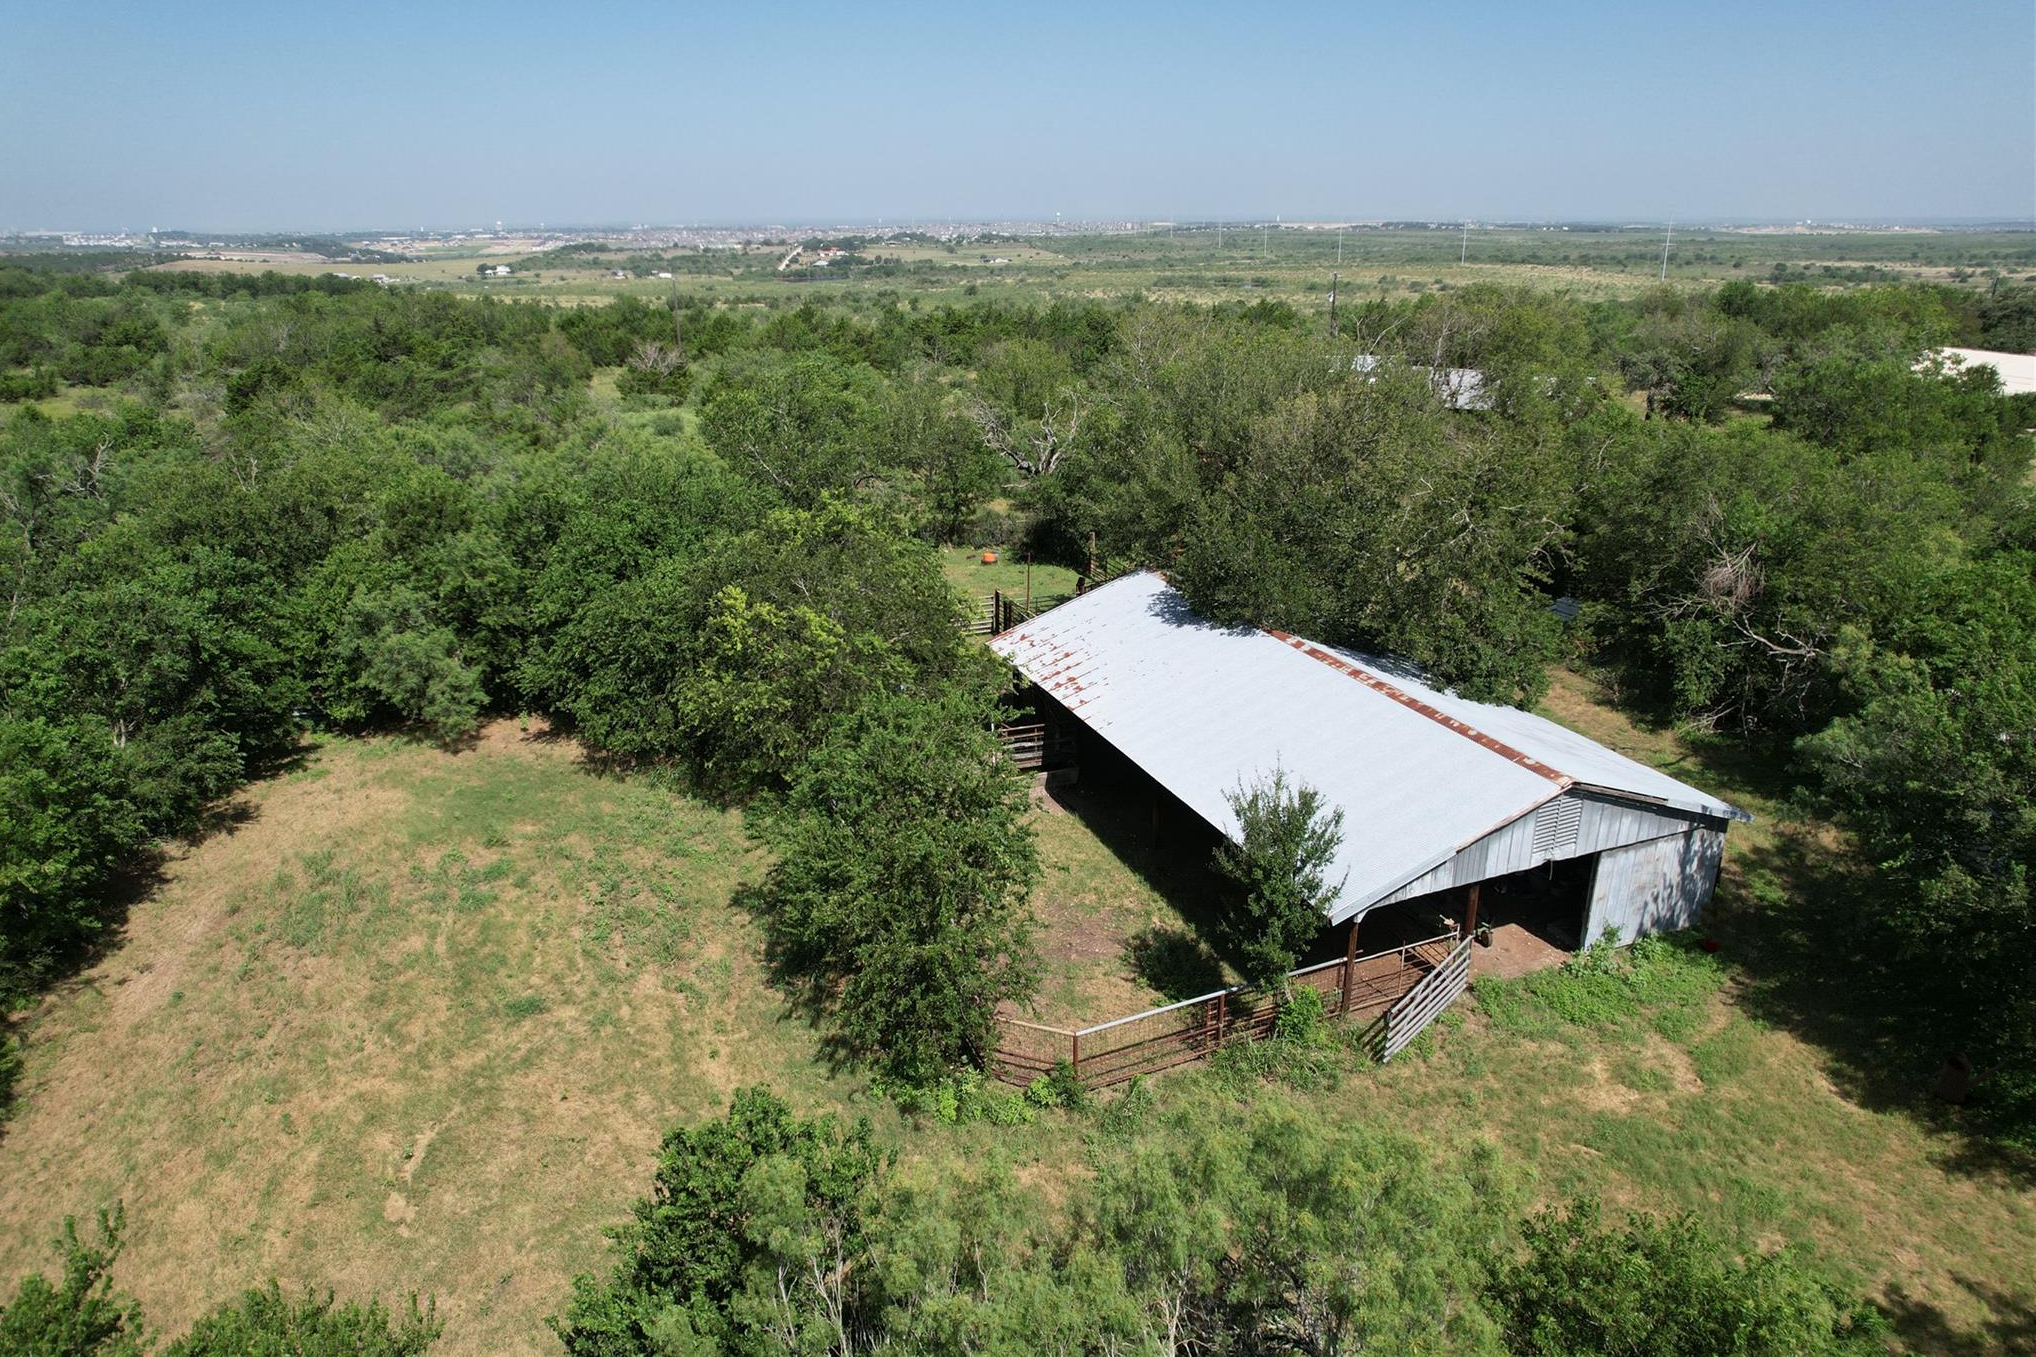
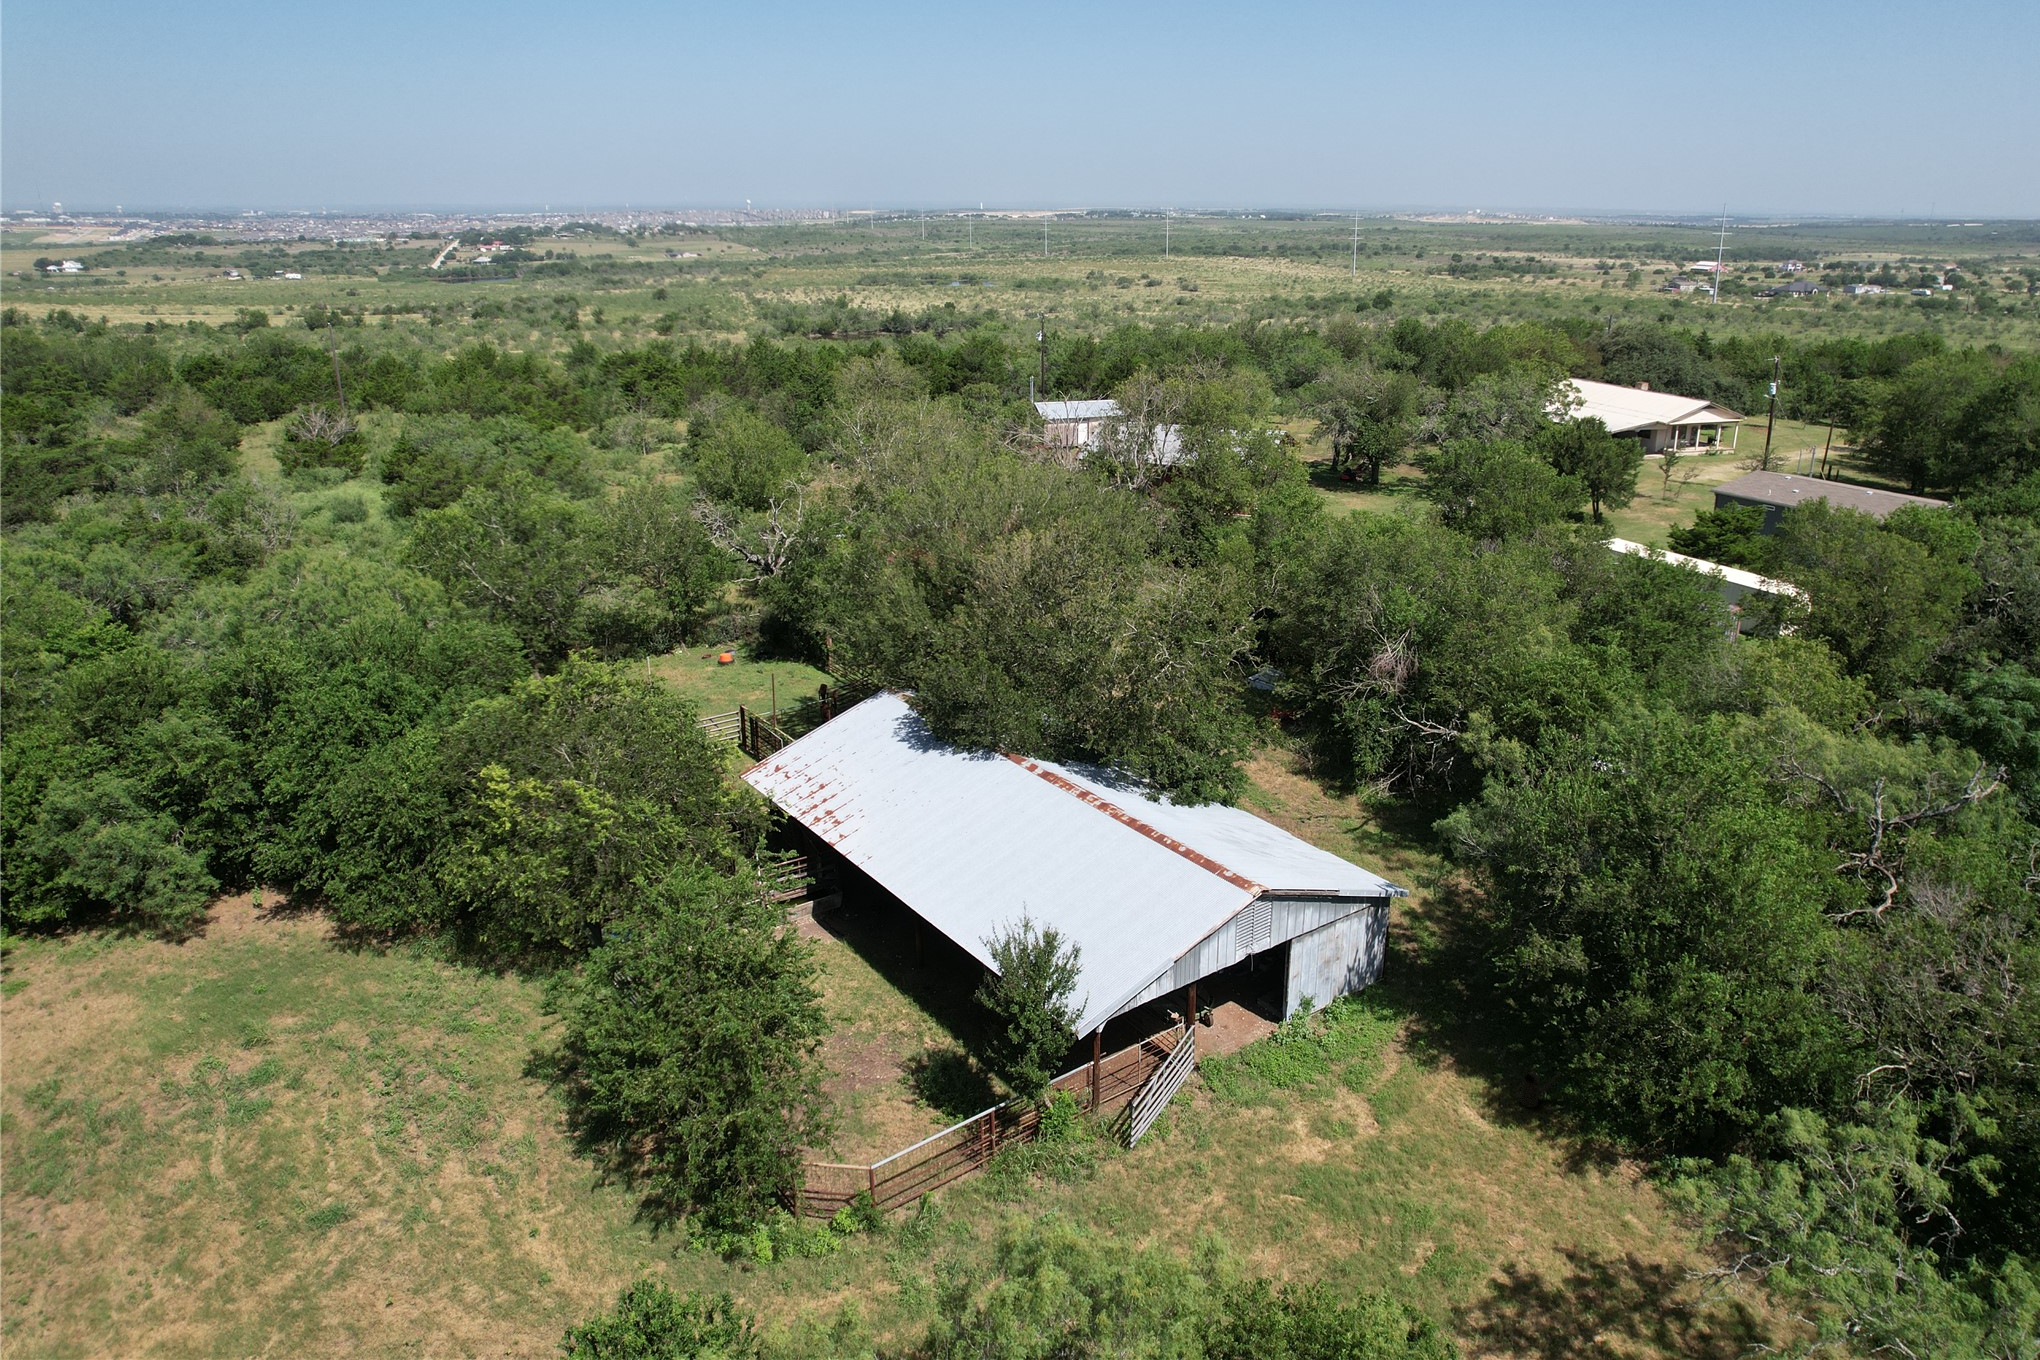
potted tree: present [1694,887,1744,952] -> none [1360,952,1396,1005]

